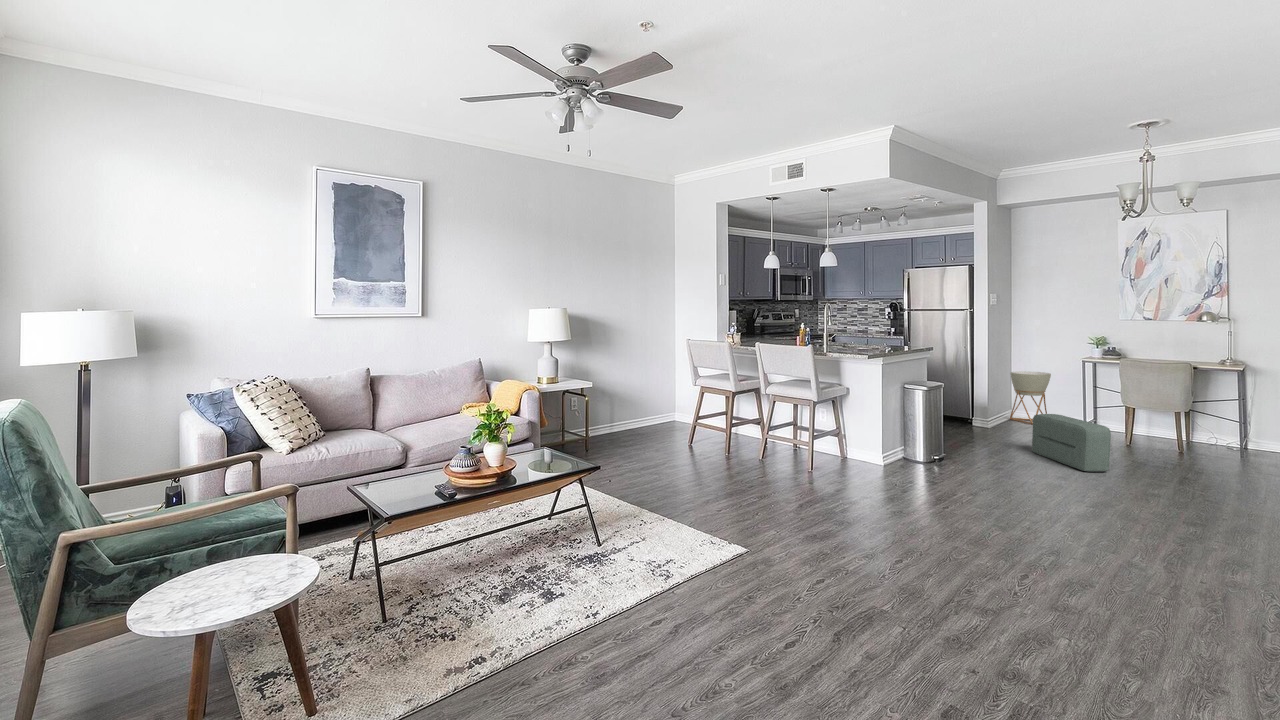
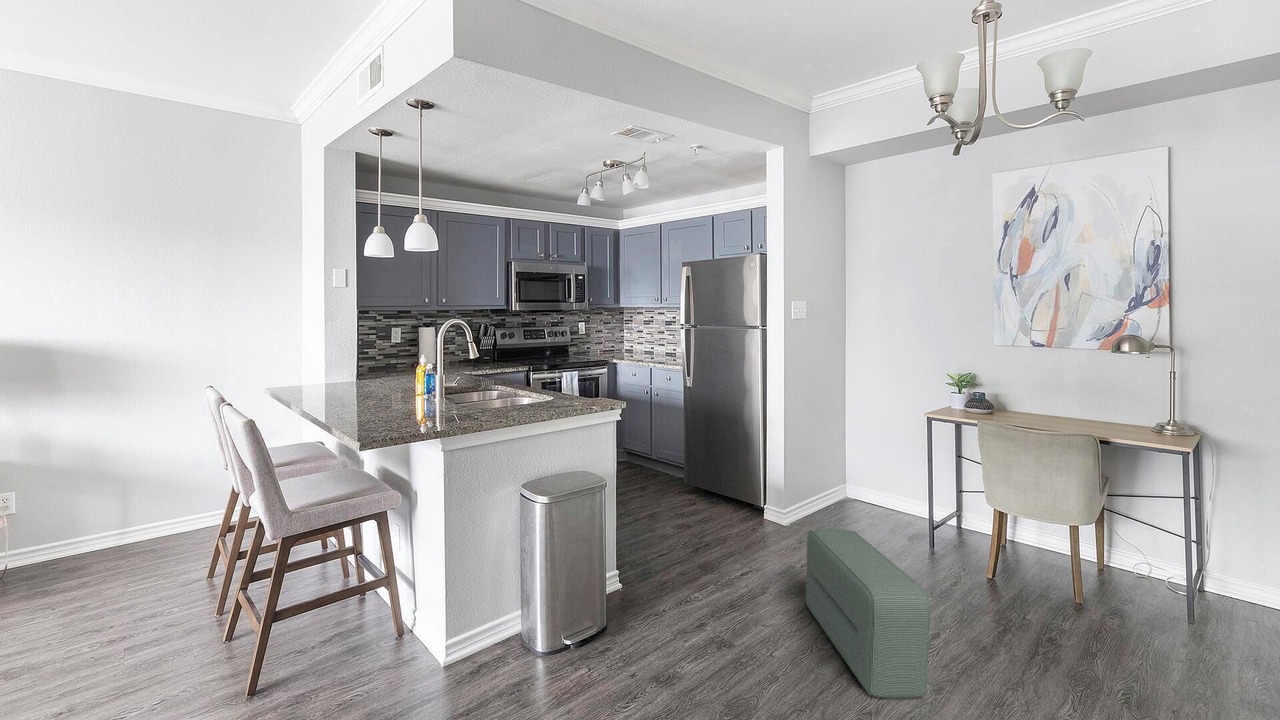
planter: present [1010,371,1051,424] -> none [830,424,889,516]

